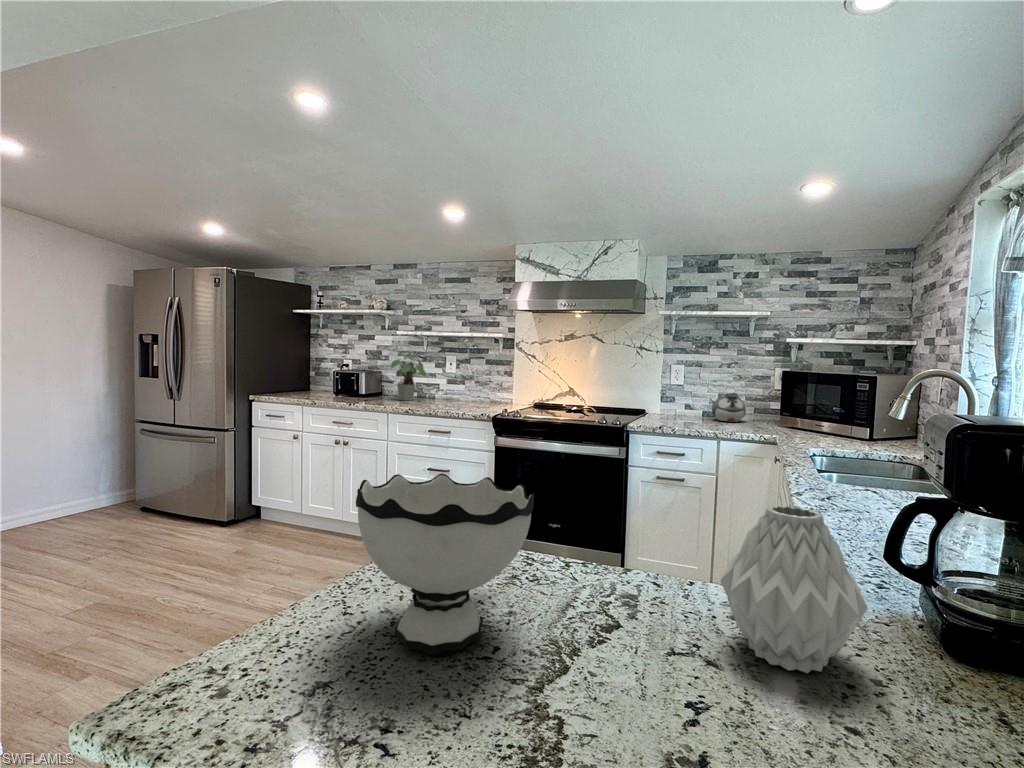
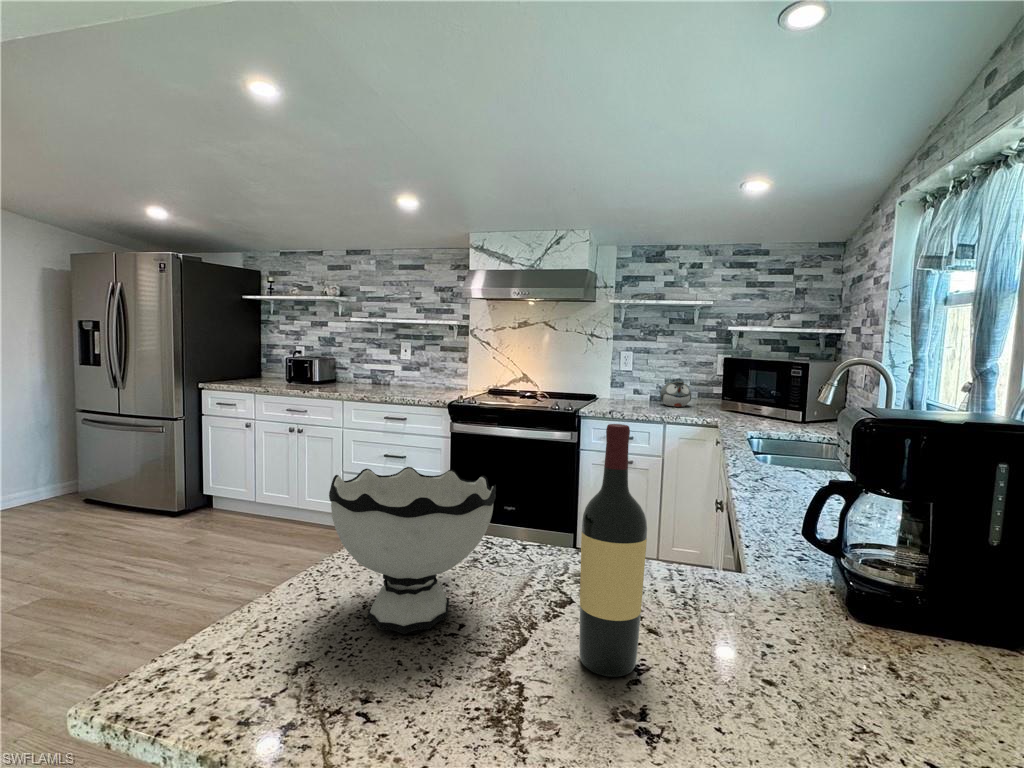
potted plant: present [391,355,426,401] -> none [344,341,381,387]
wine bottle: none [627,426,705,716] -> present [579,424,647,677]
vase: present [720,506,868,673] -> none [662,491,784,635]

